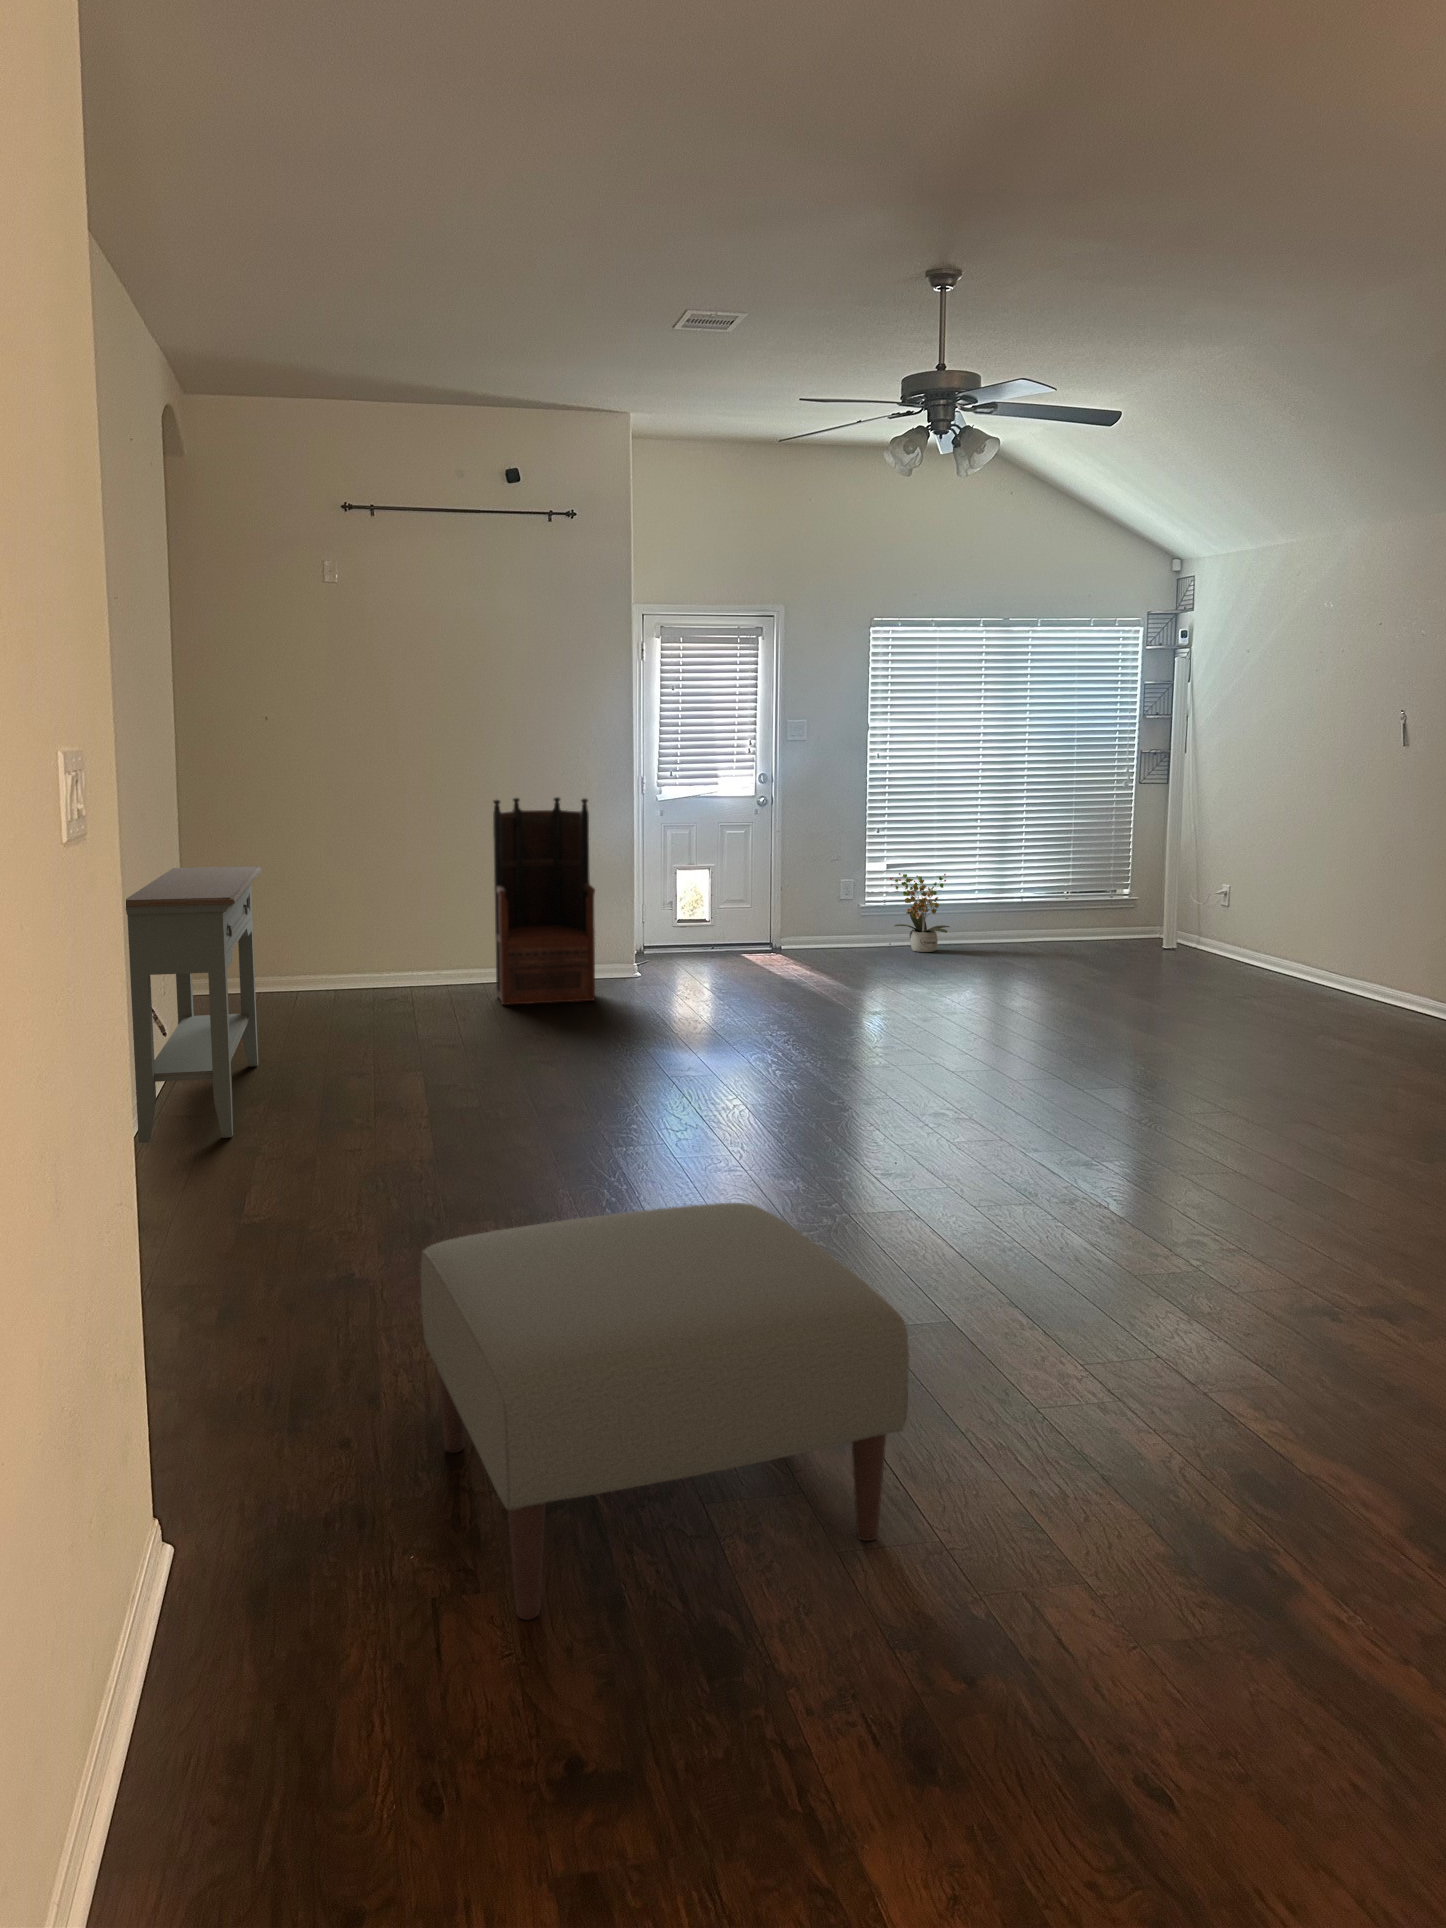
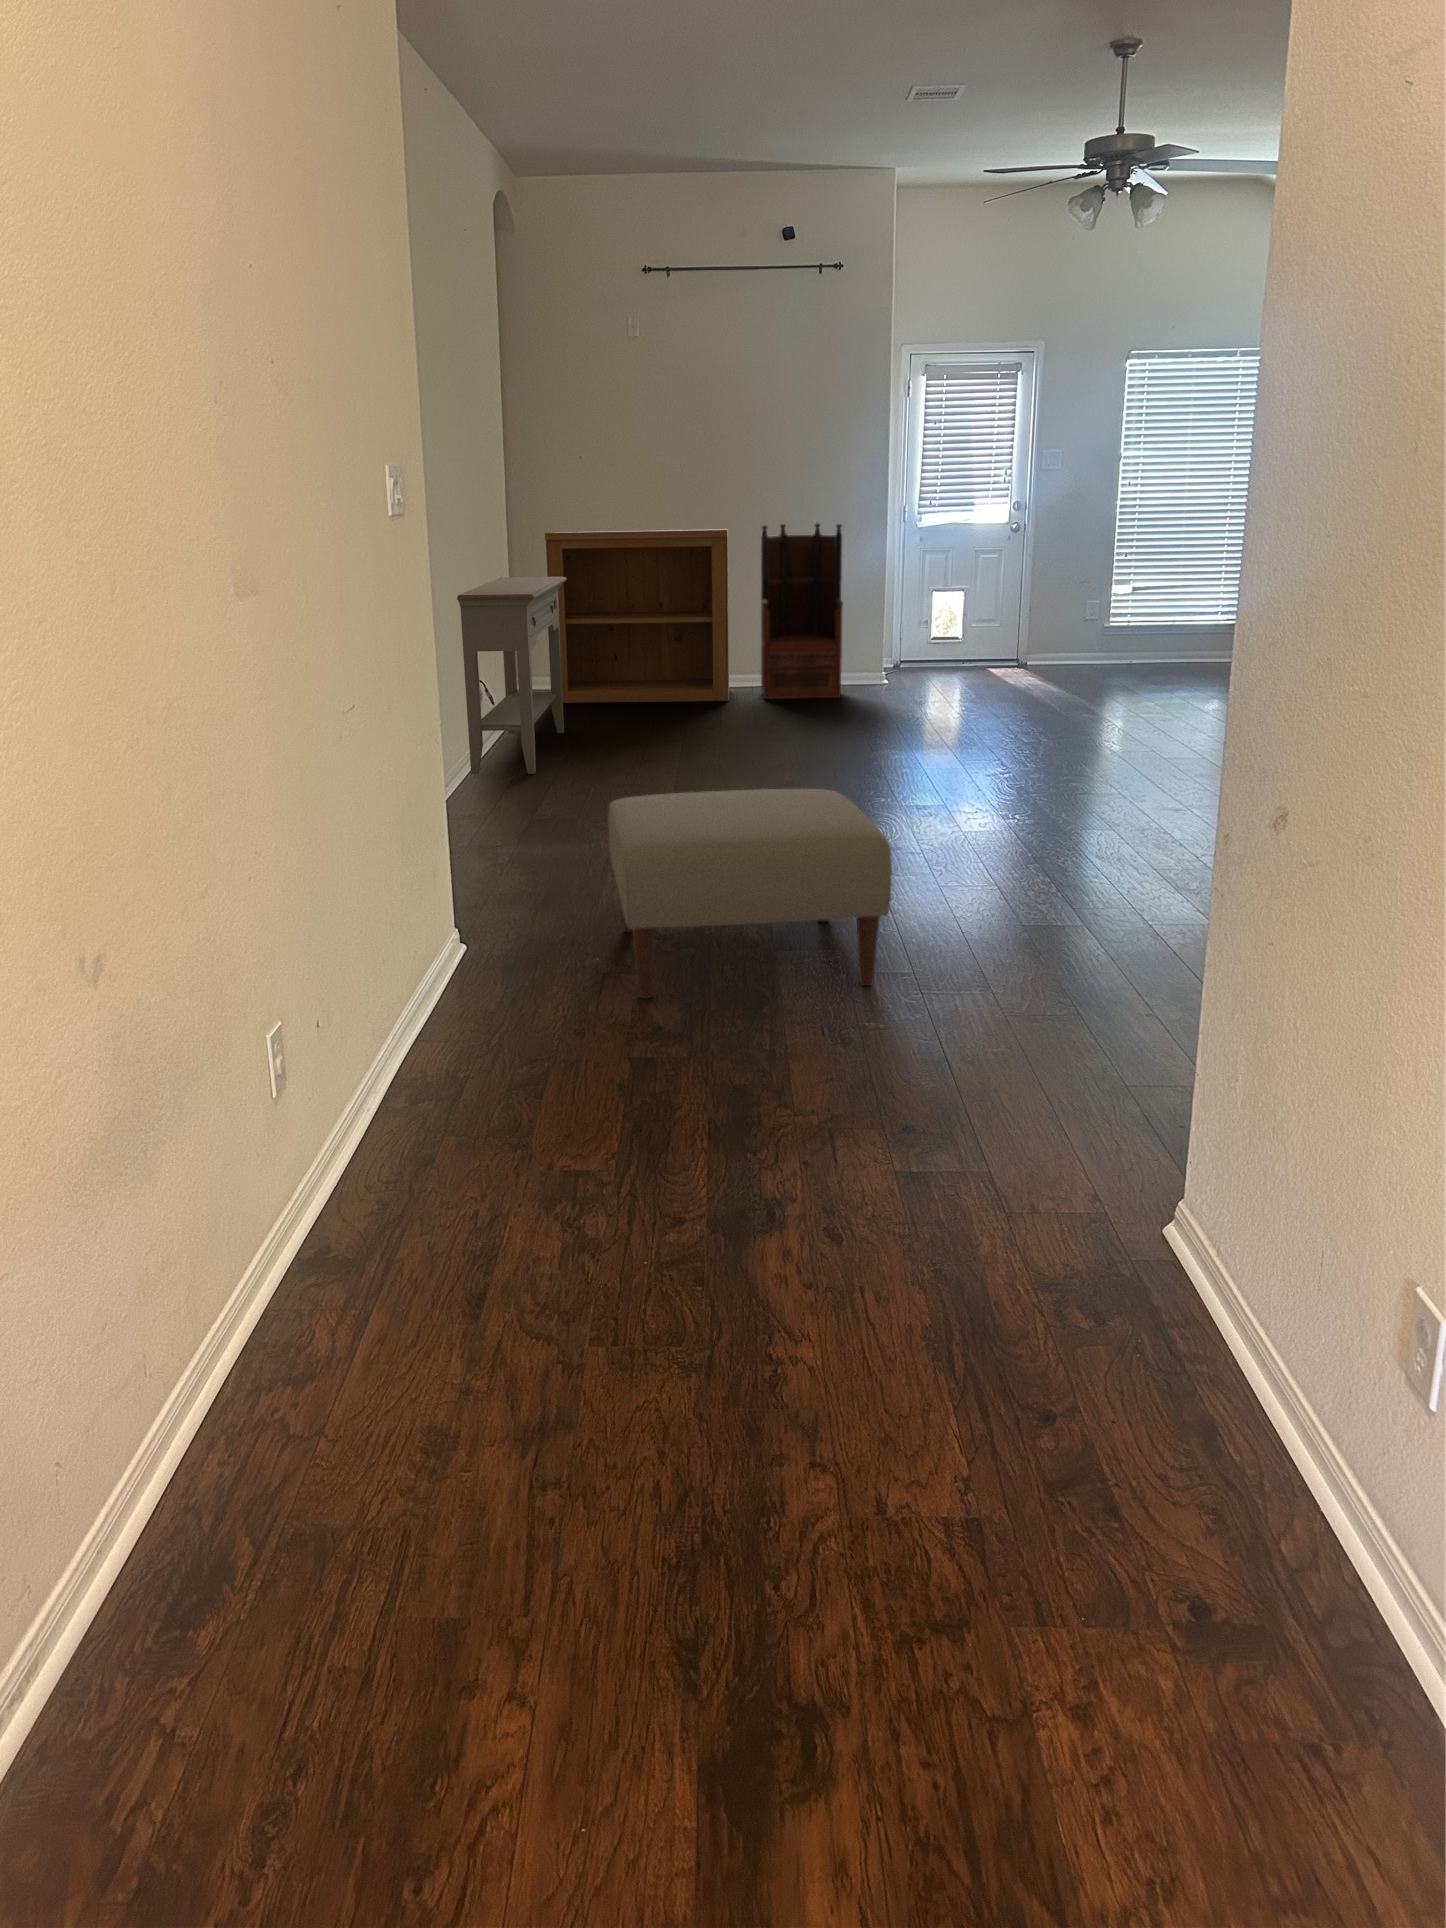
bookshelf: none [224,803,460,1019] -> present [545,529,729,703]
potted plant: present [890,873,949,952] -> none [1129,595,1187,669]

